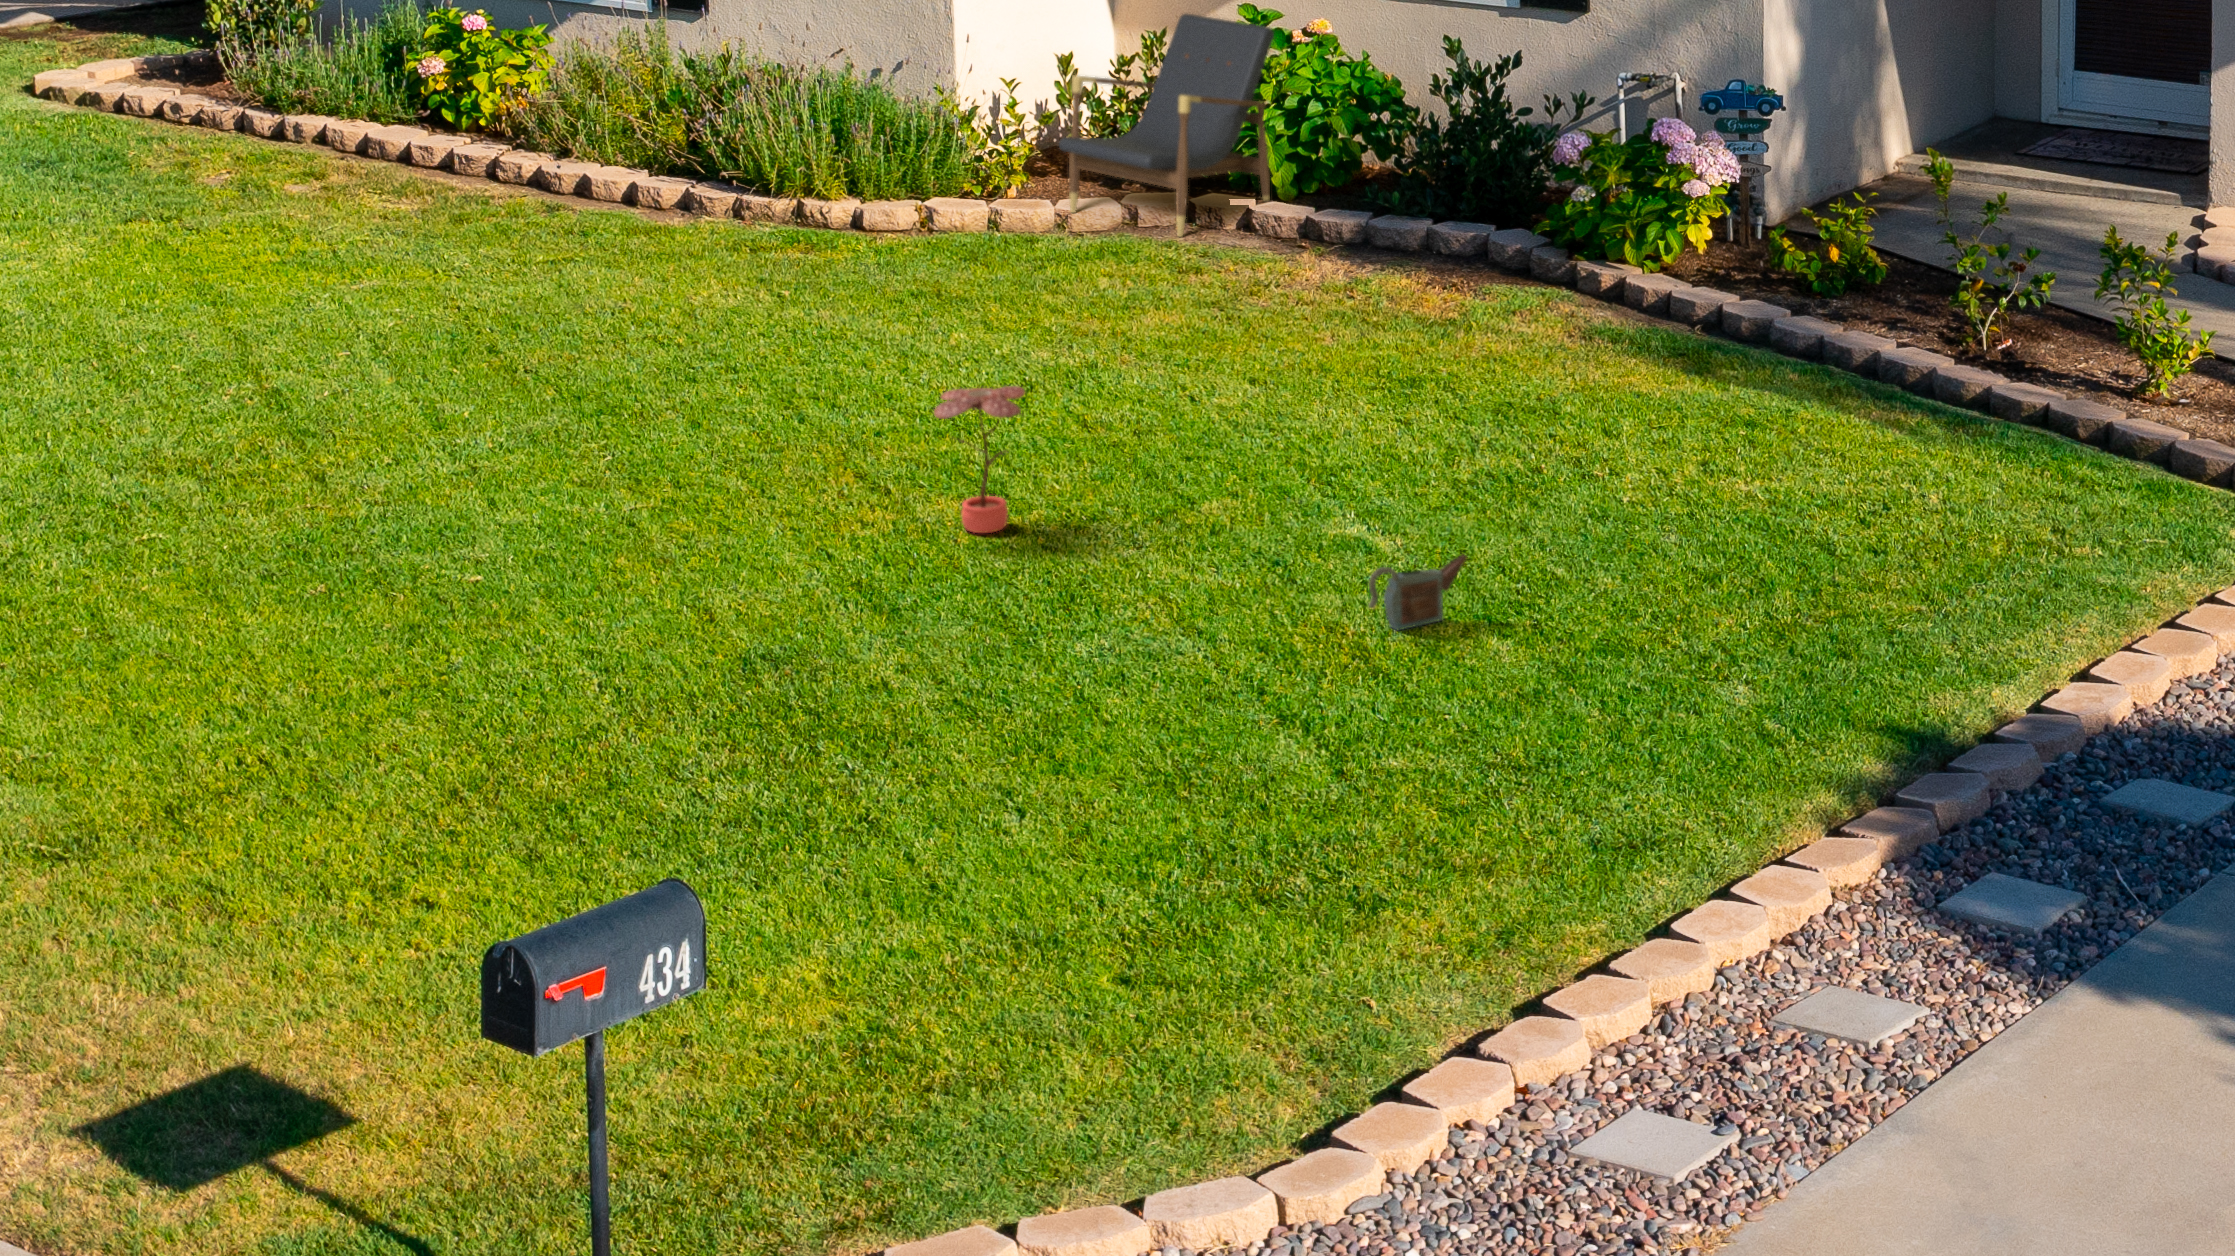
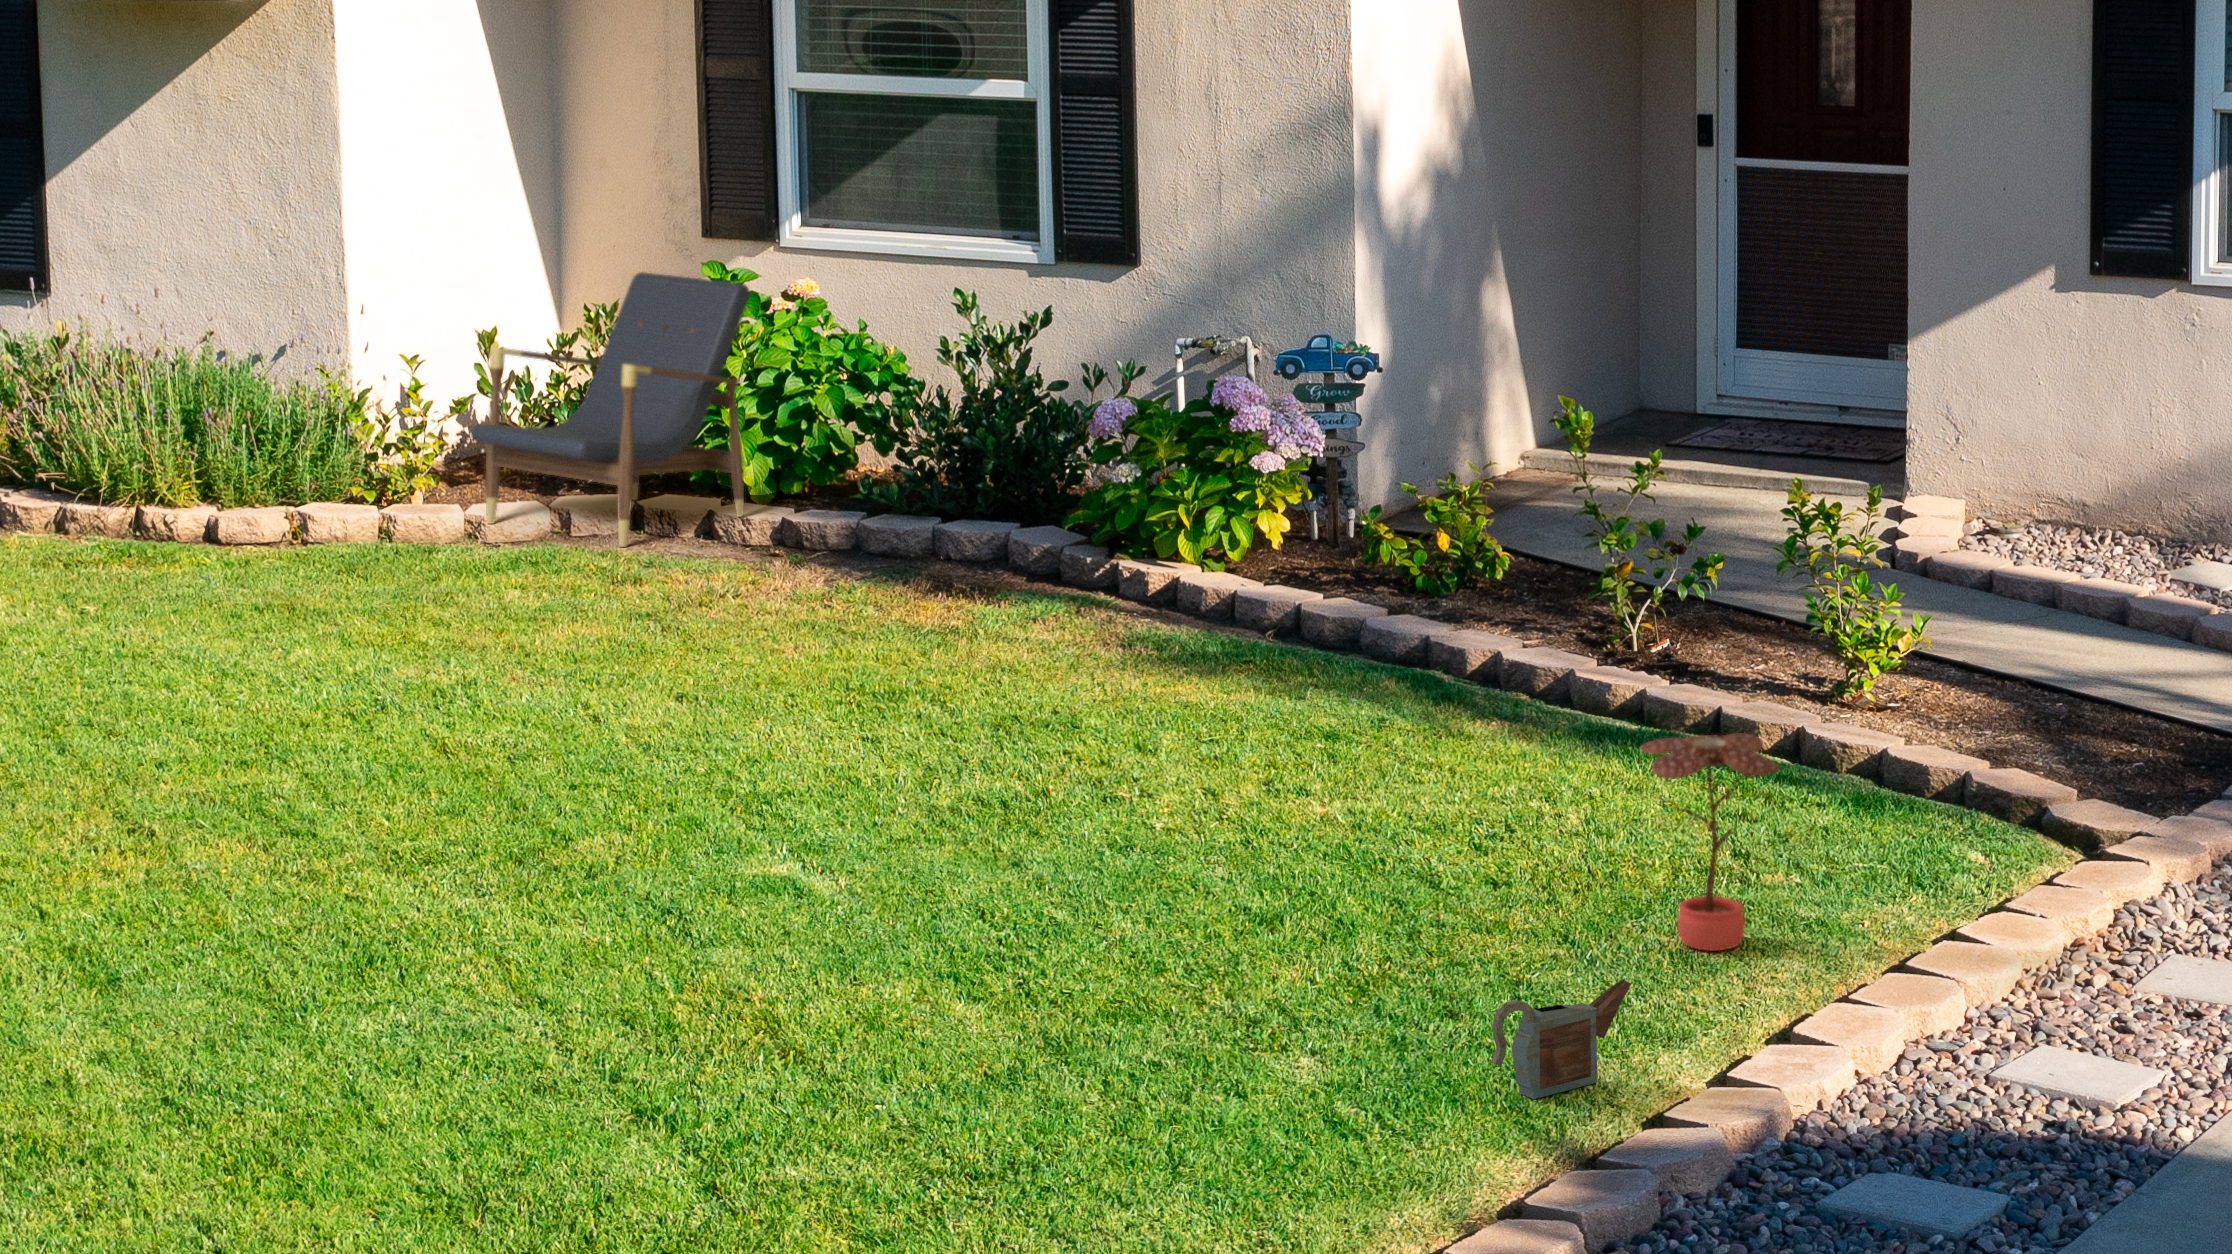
potted plant: present [934,386,1025,533] -> present [1641,733,1779,951]
watering can: present [1369,554,1467,630] -> present [1491,978,1631,1099]

